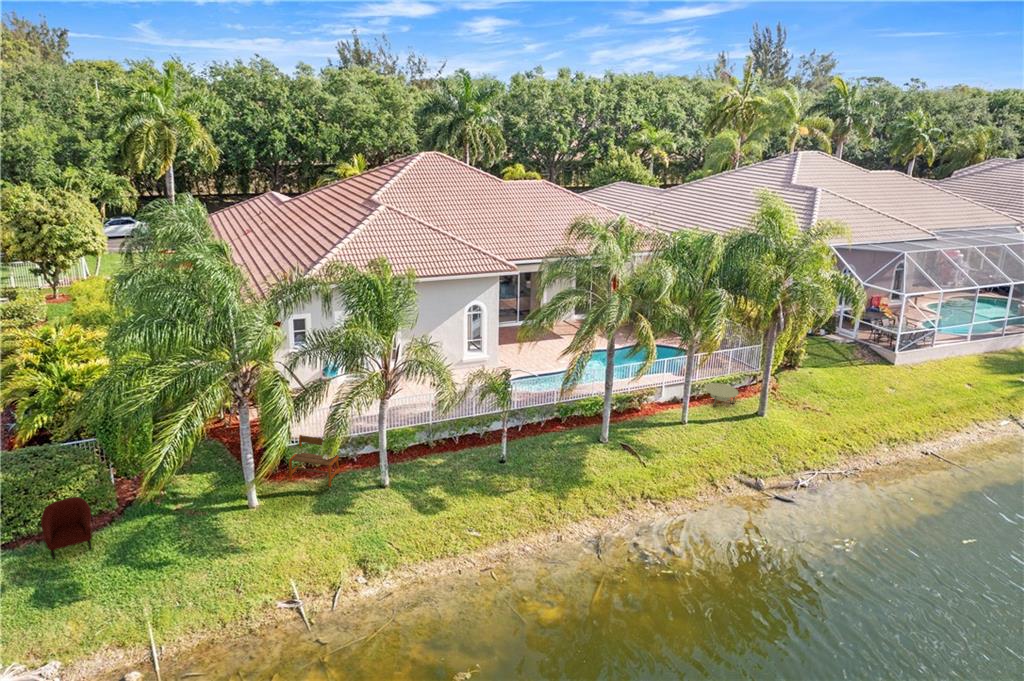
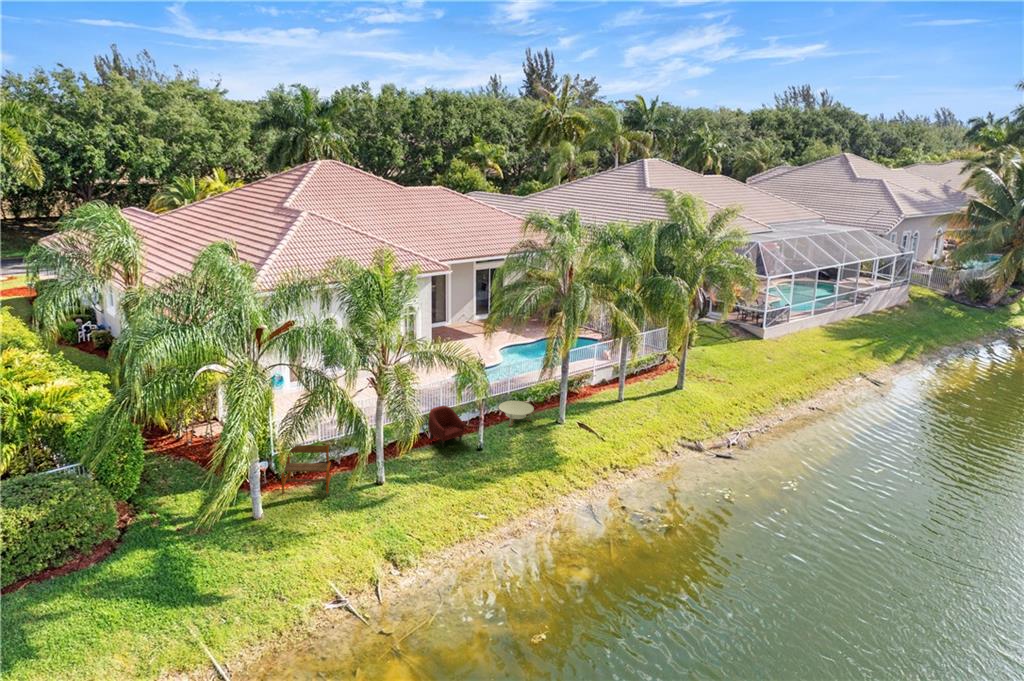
round table: present [705,383,739,407] -> present [499,401,534,427]
armchair: present [41,497,92,559] -> present [428,406,465,448]

